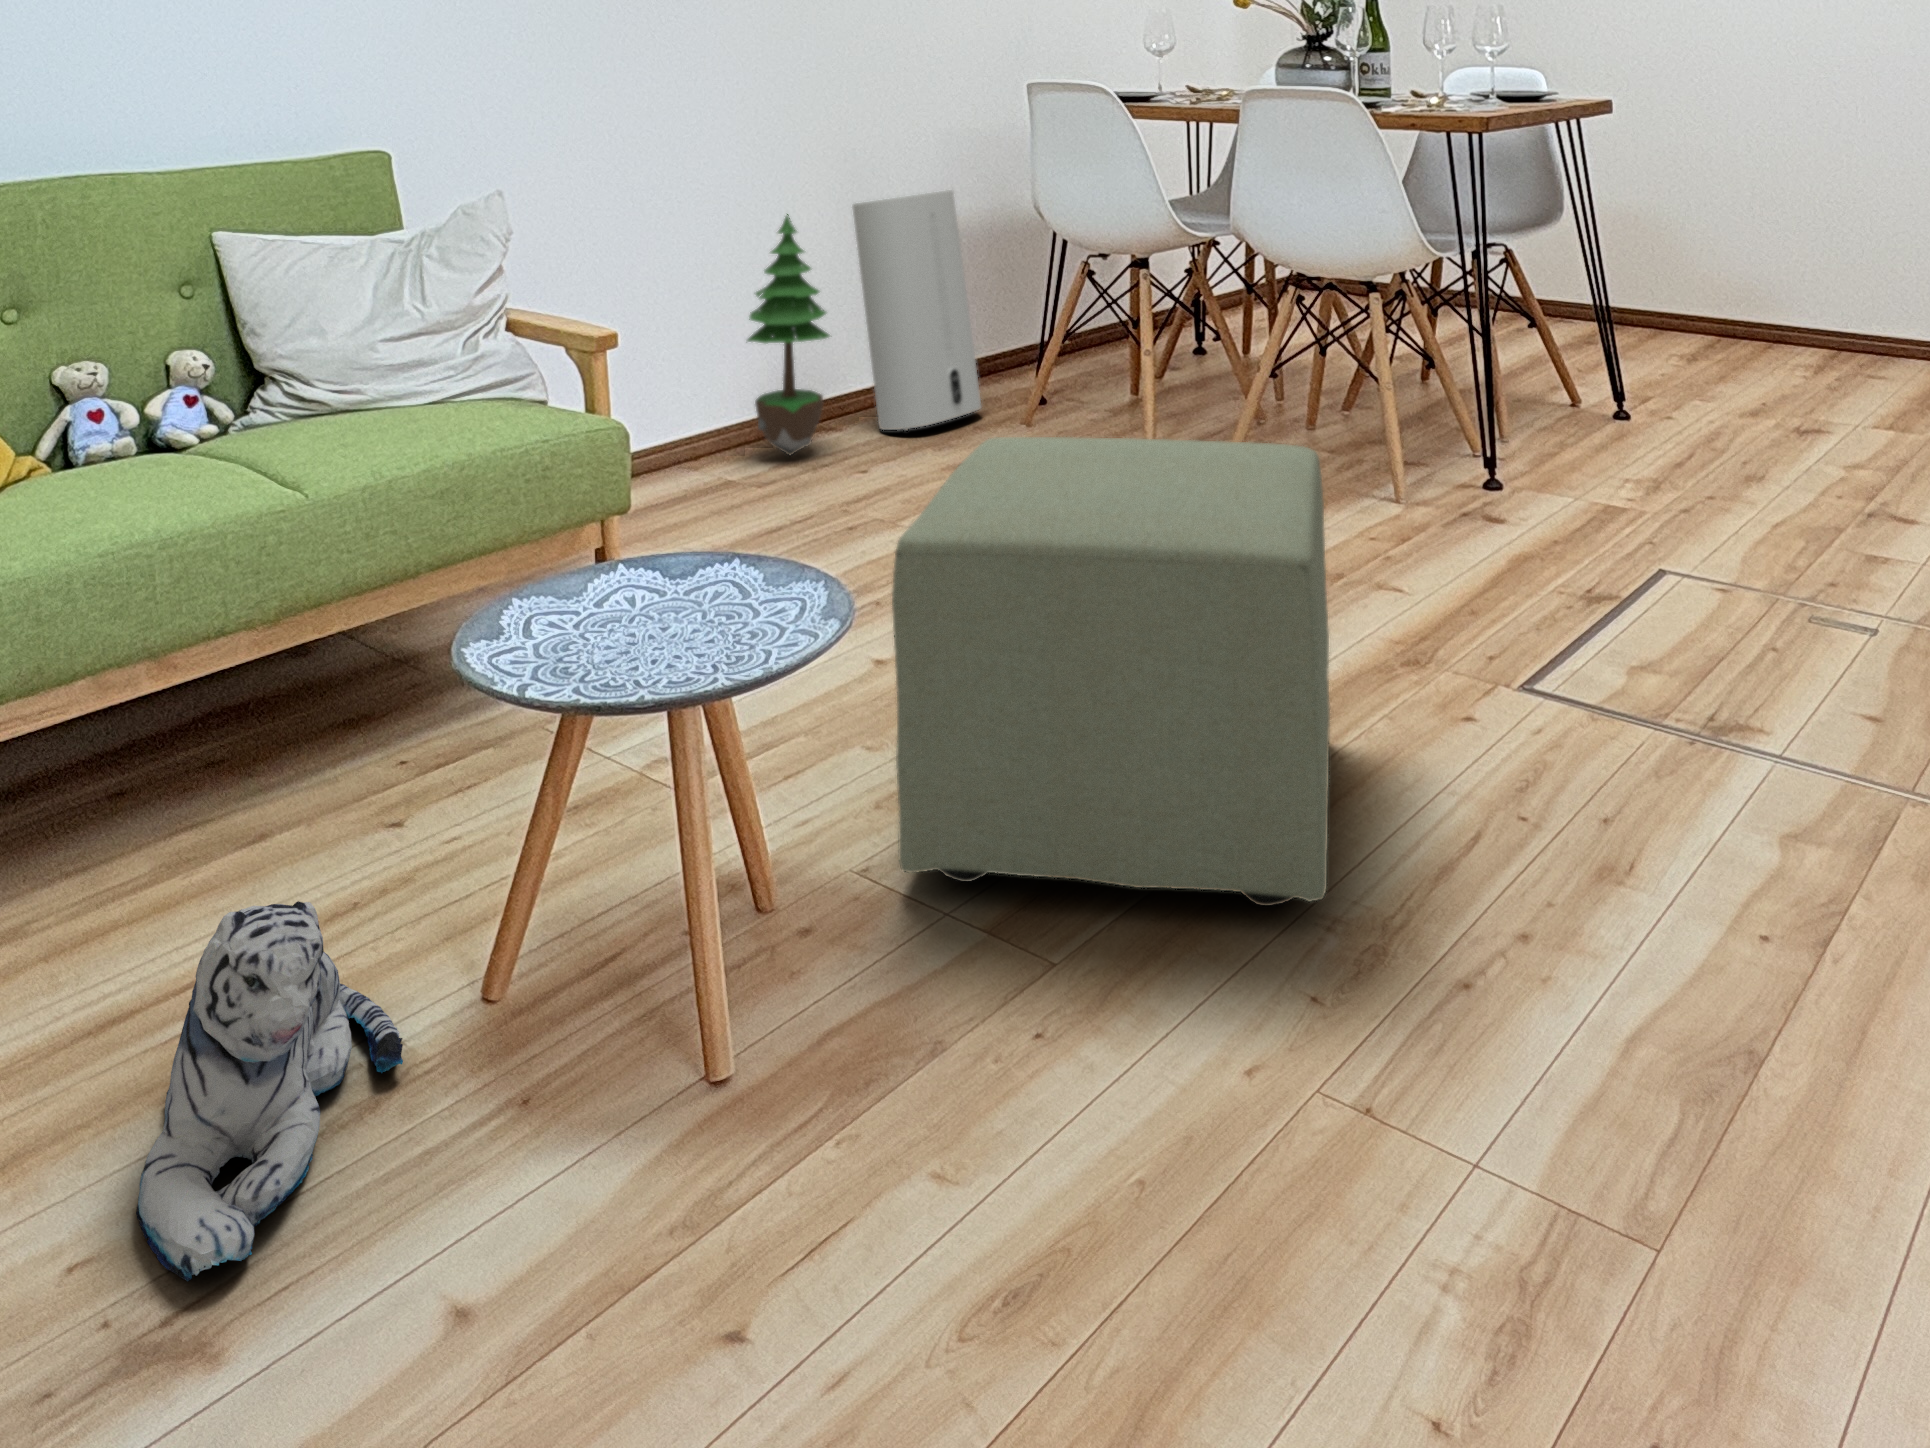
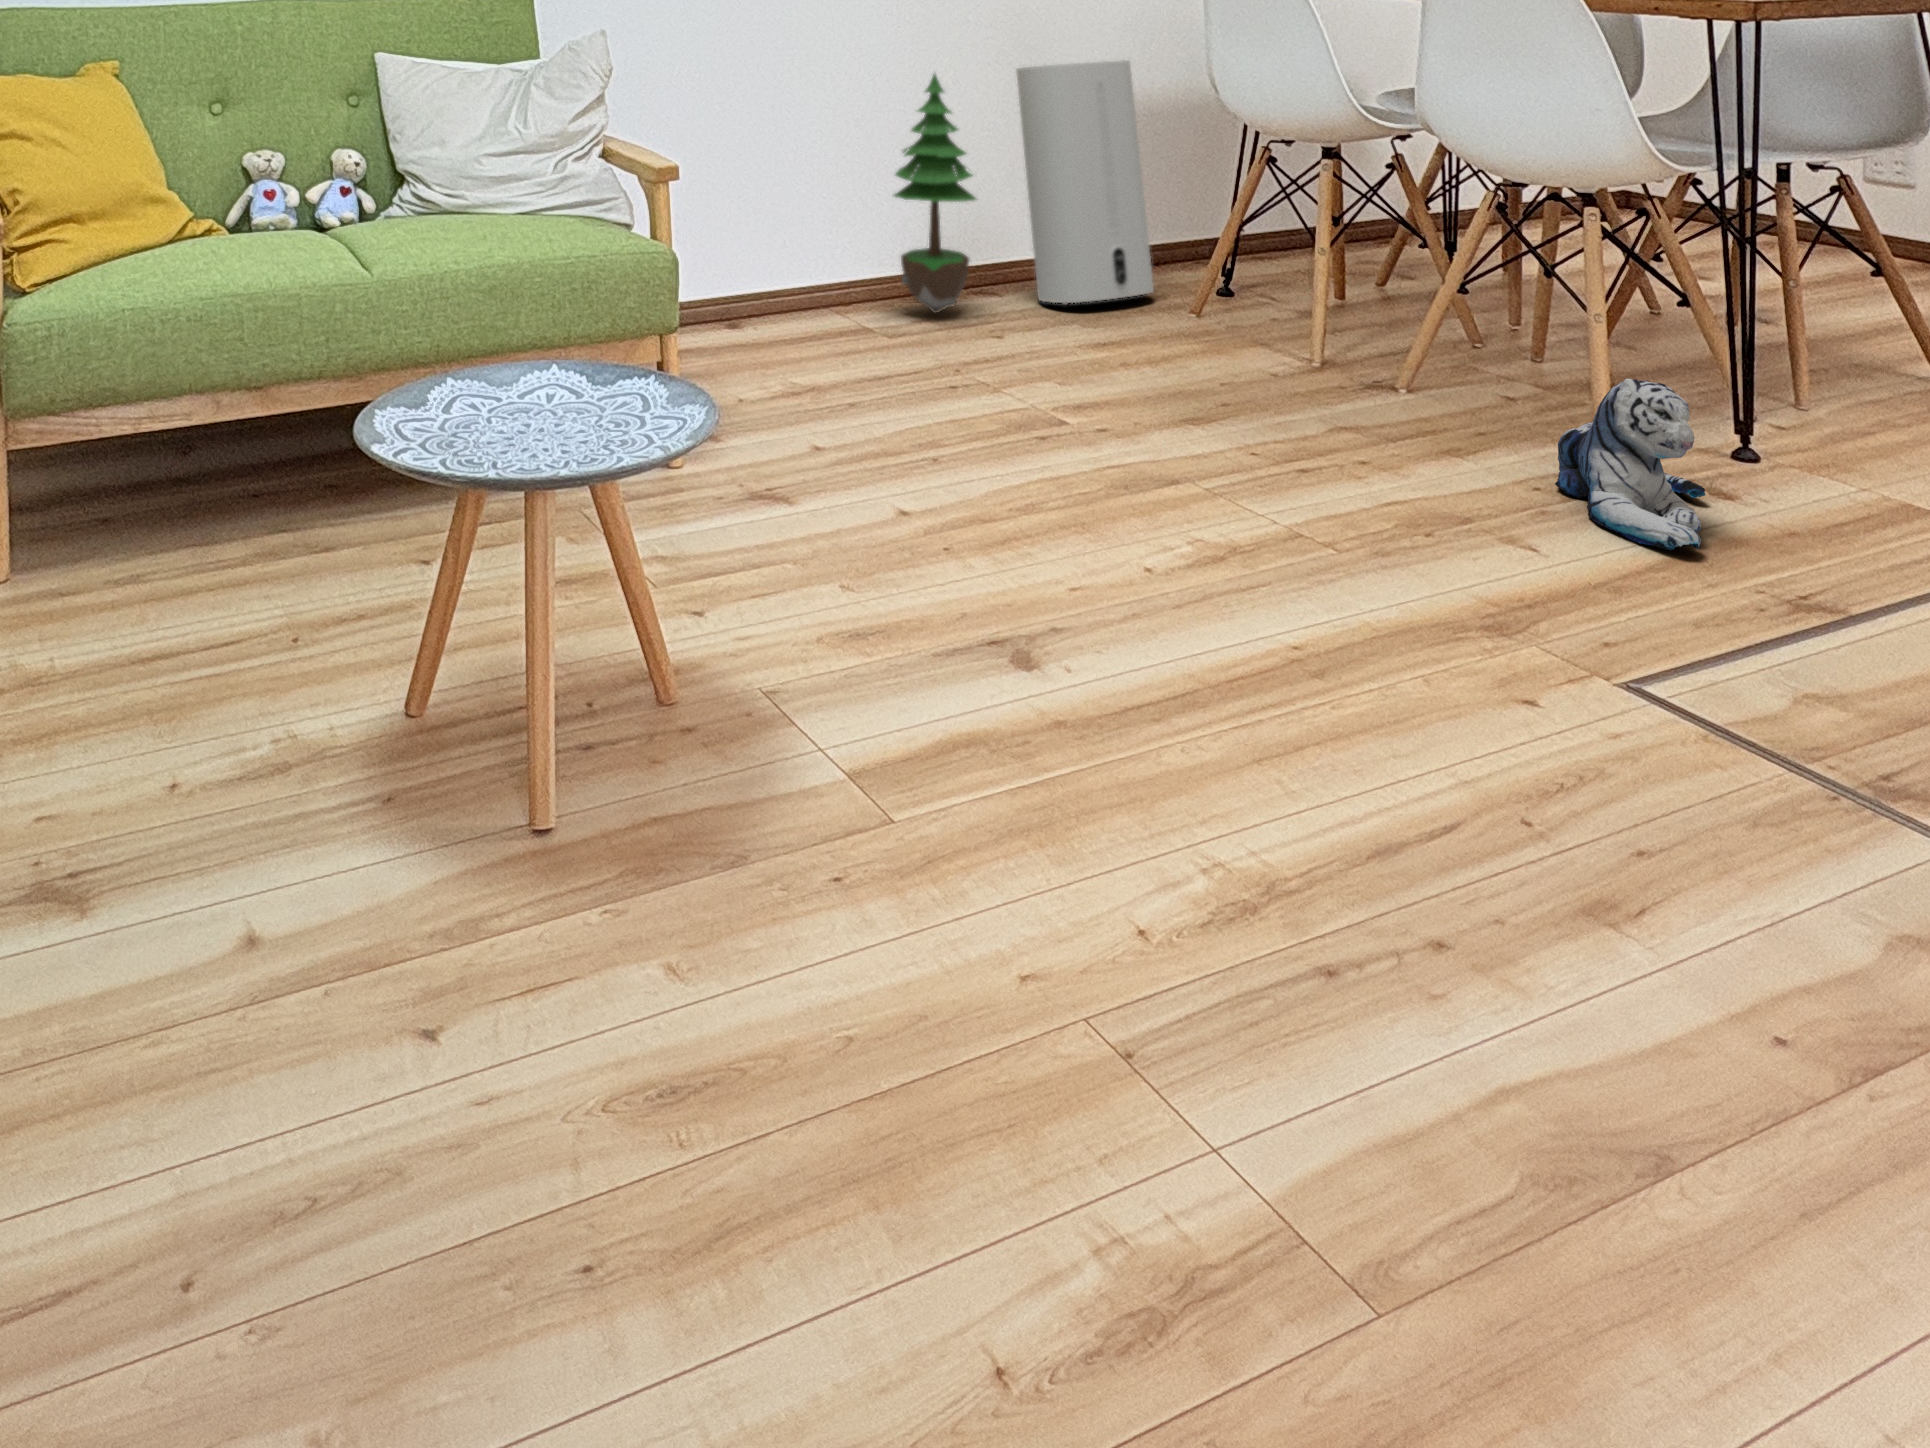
ottoman: present [892,437,1330,906] -> none [787,305,1334,837]
plush toy: present [136,901,403,1281] -> present [1555,379,1706,550]

